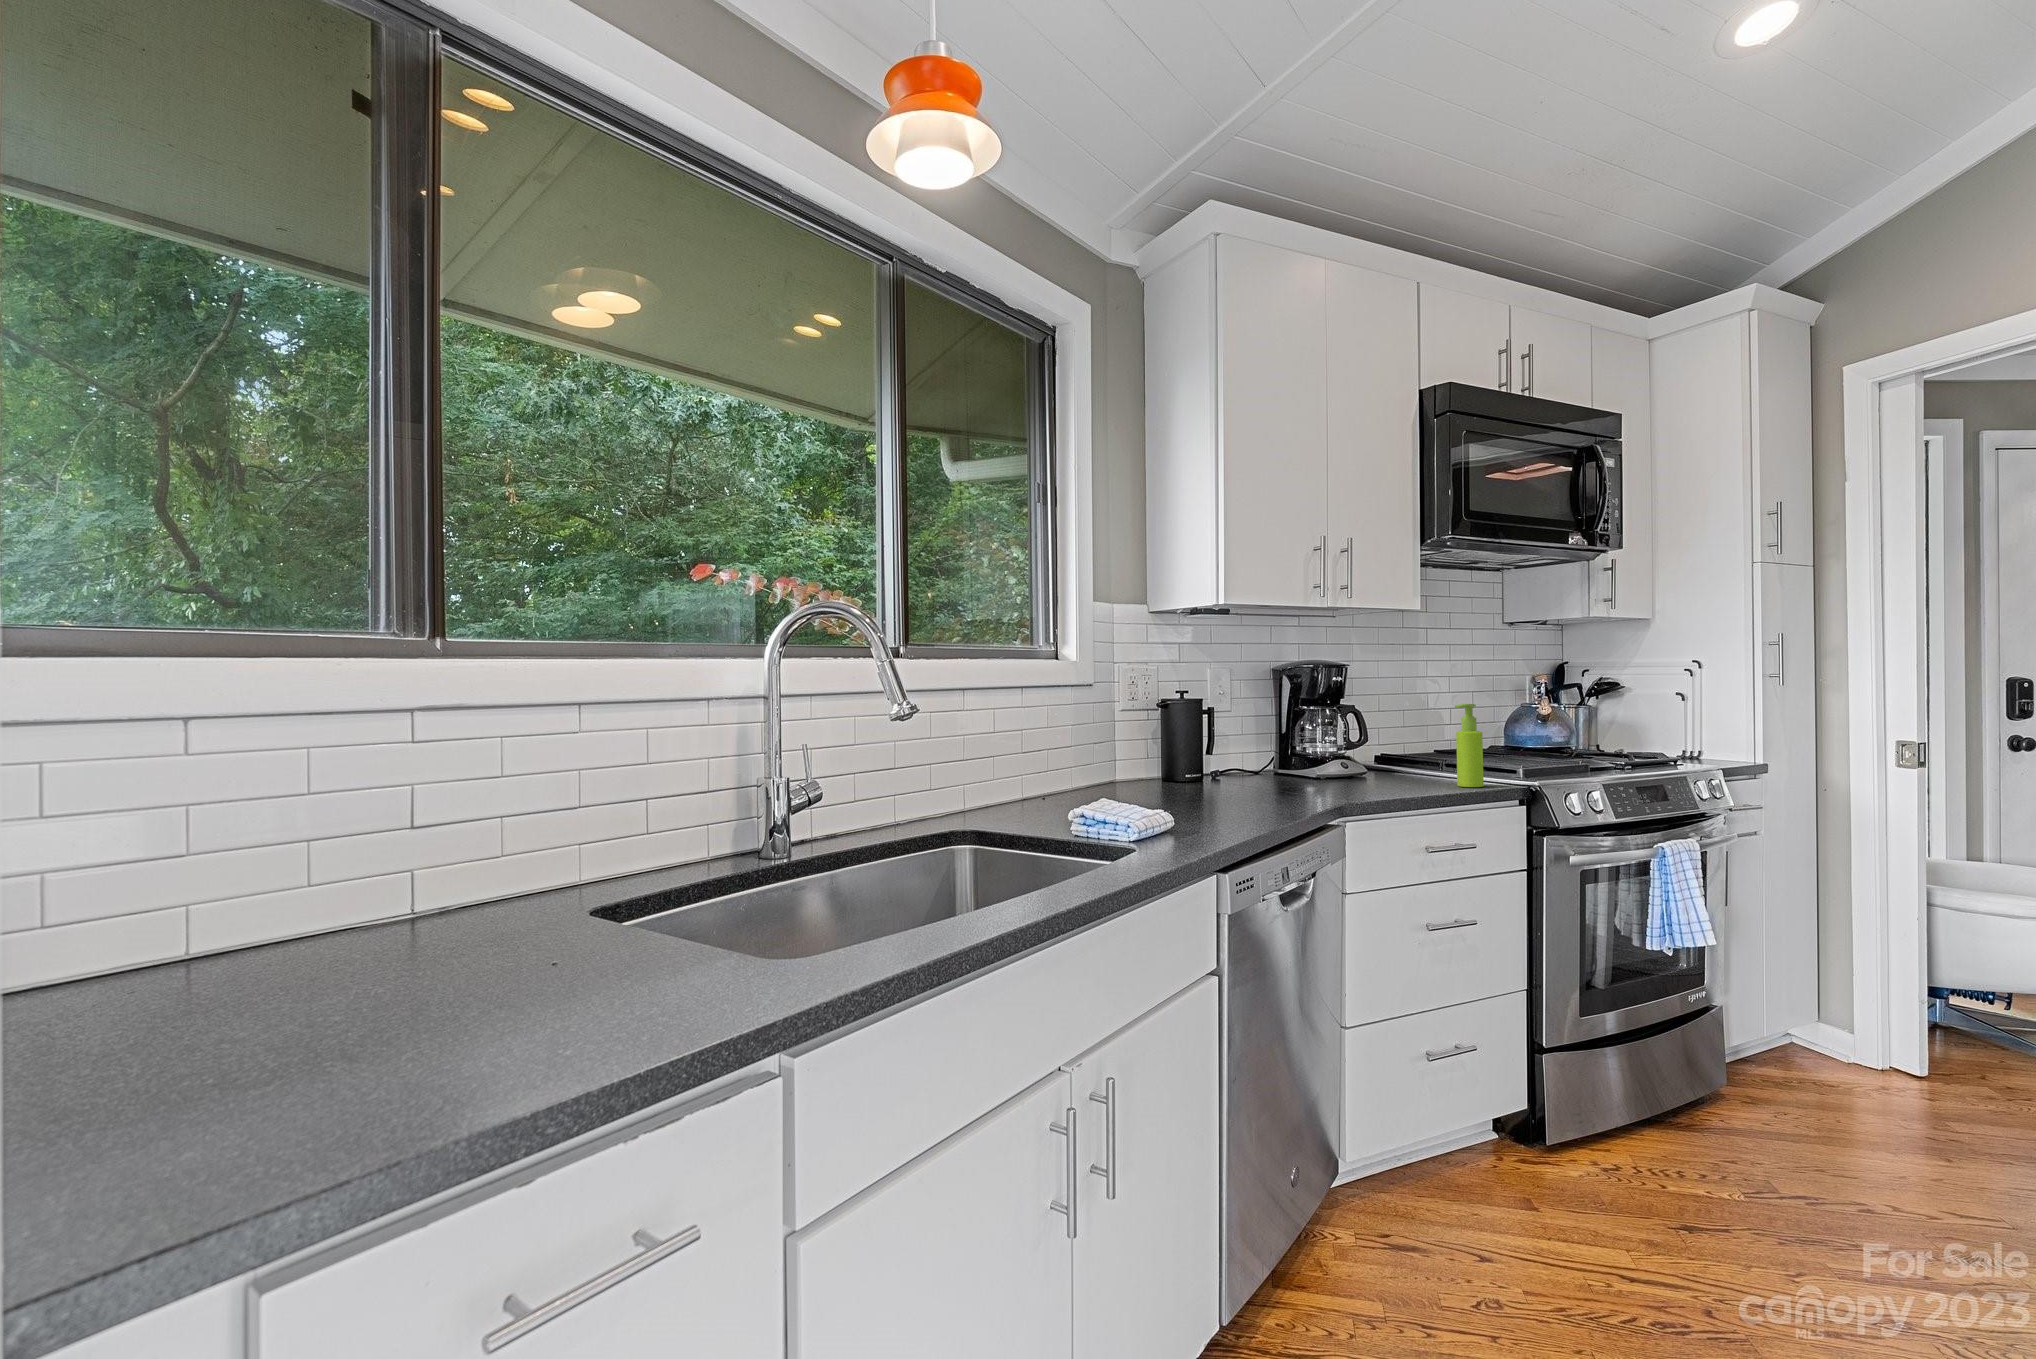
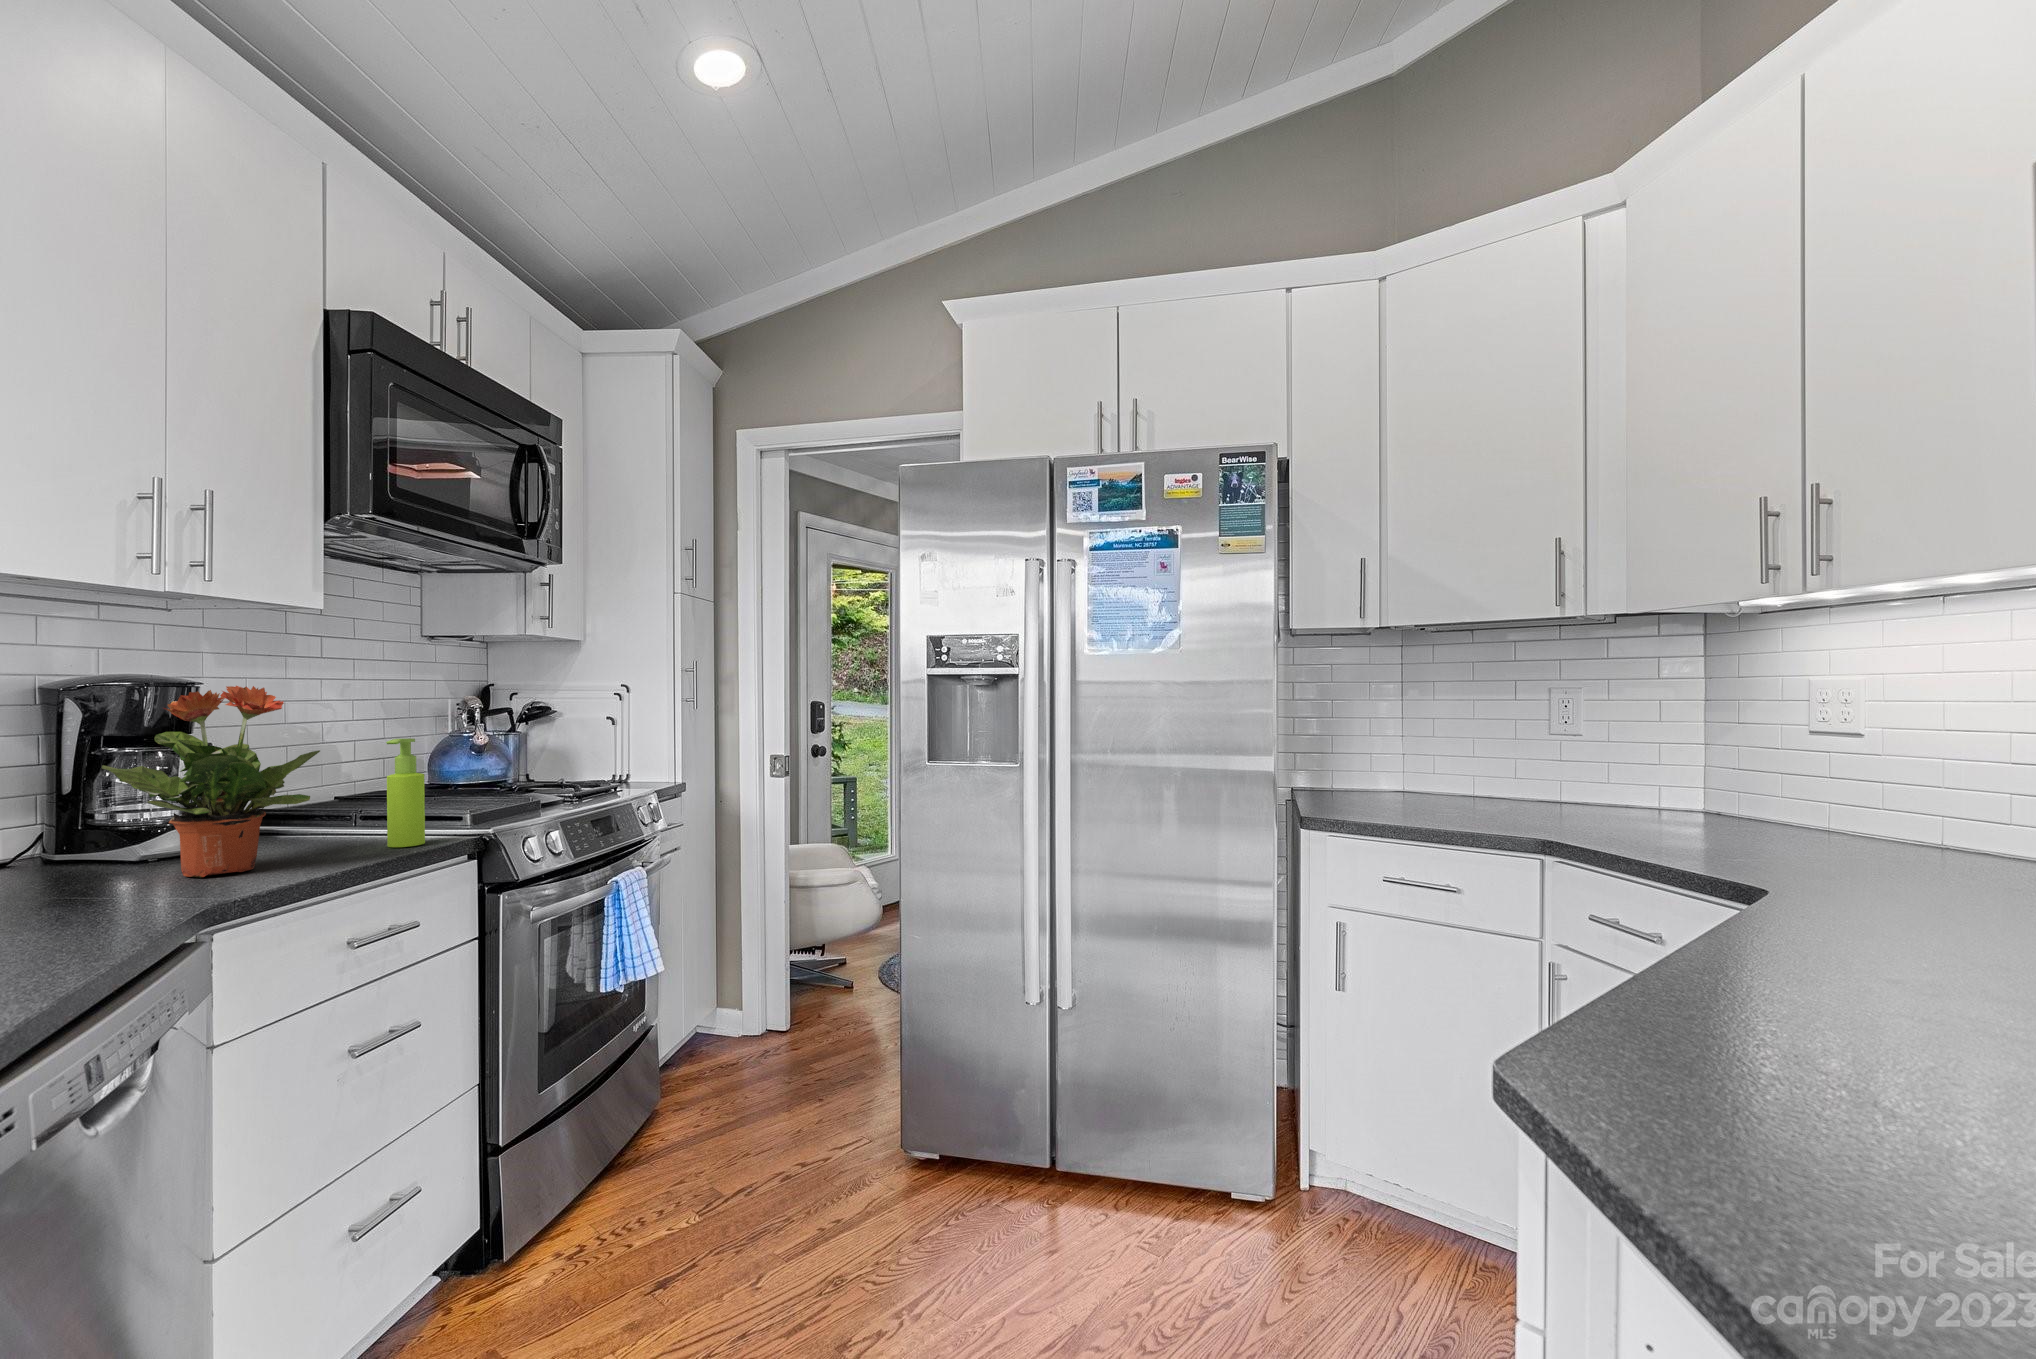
potted plant: none [1297,664,1410,789] -> present [102,686,320,877]

